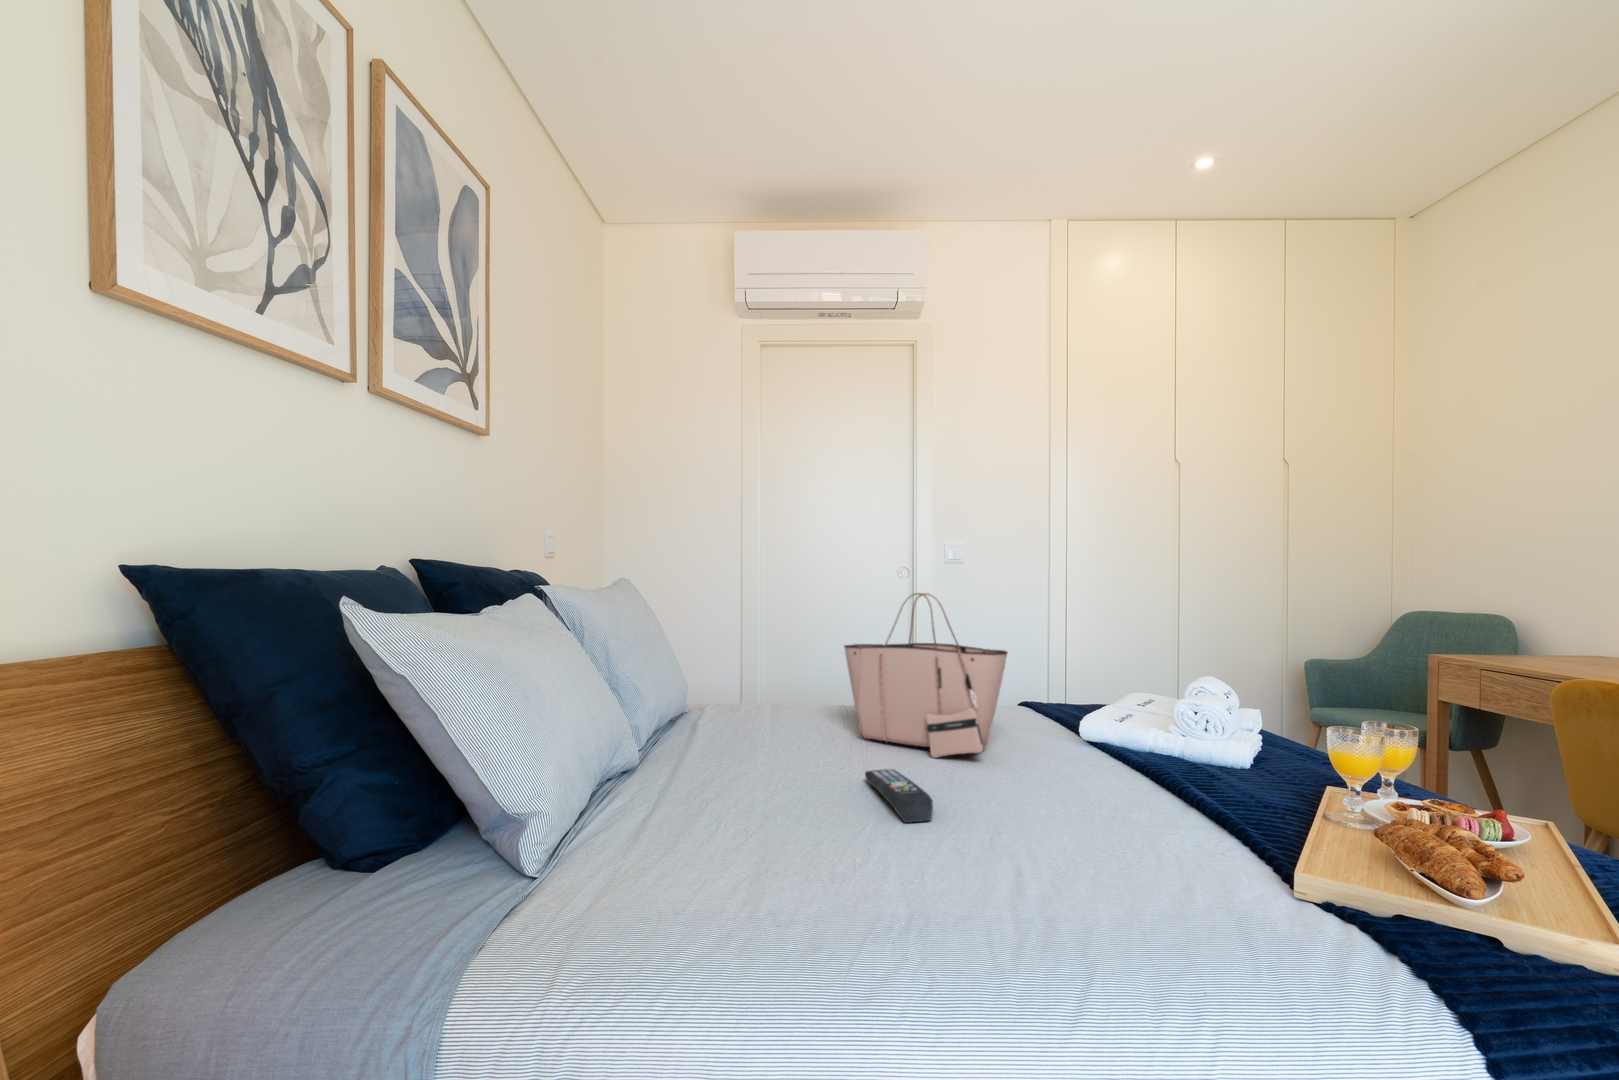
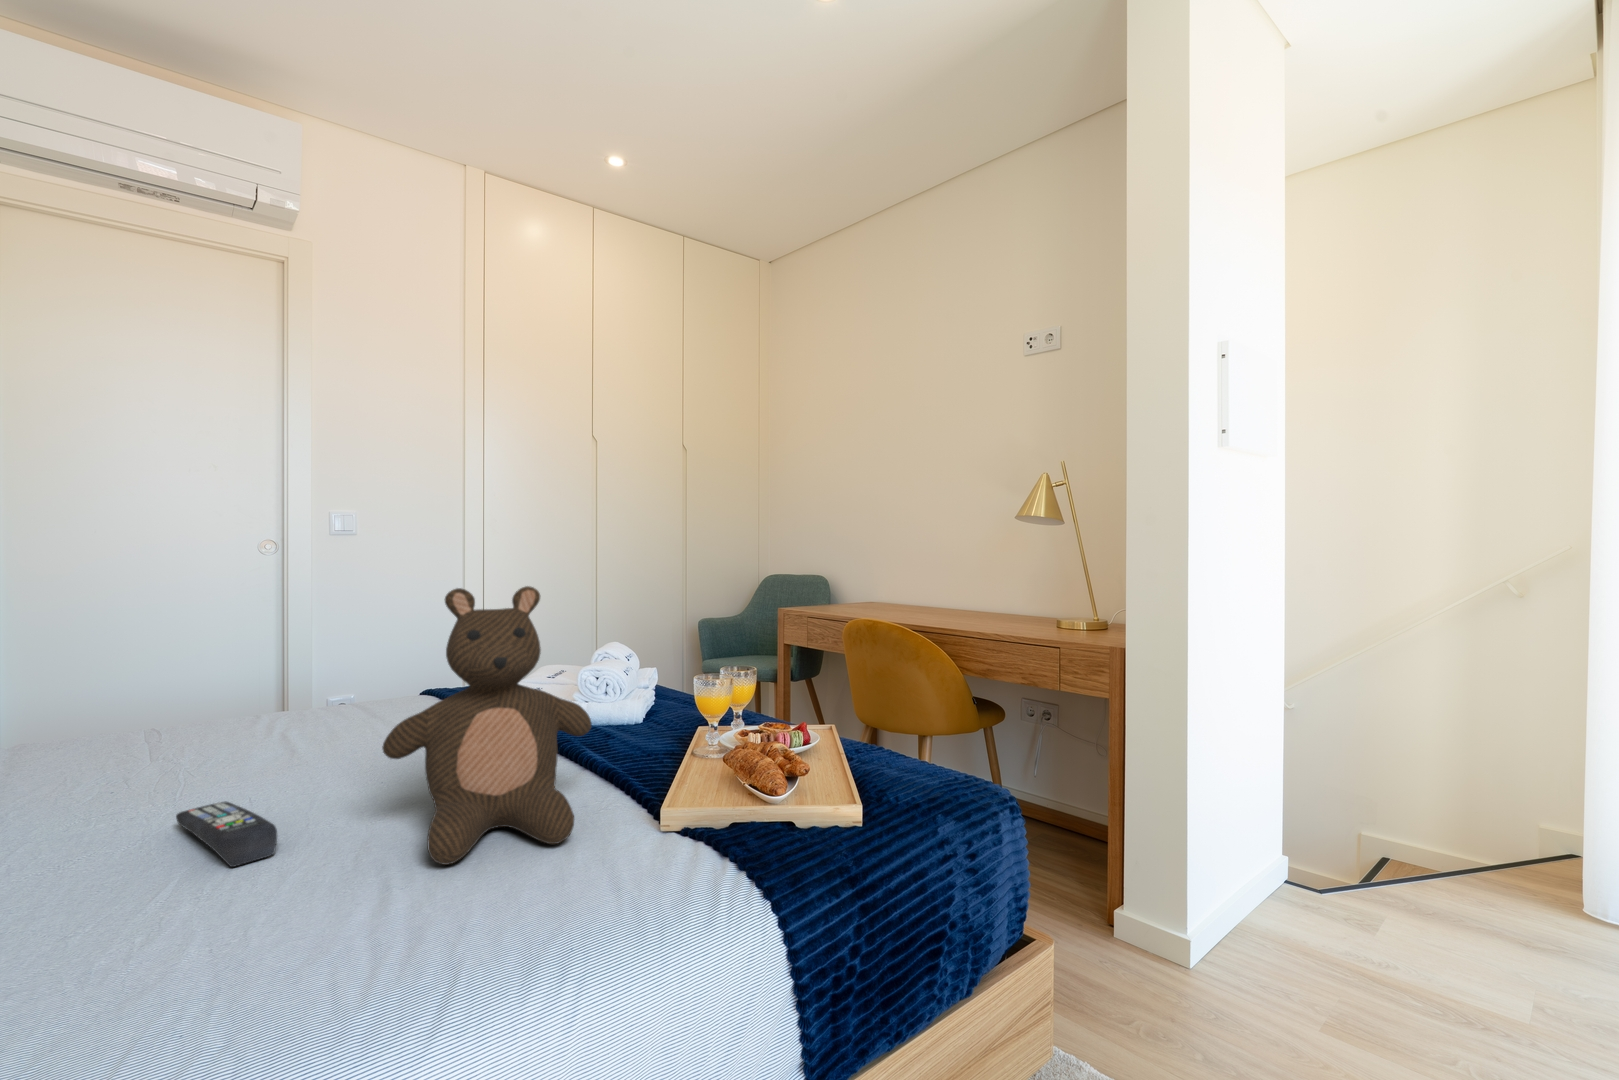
tote bag: present [844,593,1007,758] -> none [153,573,398,775]
stuffed bear: none [1008,613,1204,878] -> present [382,586,592,865]

